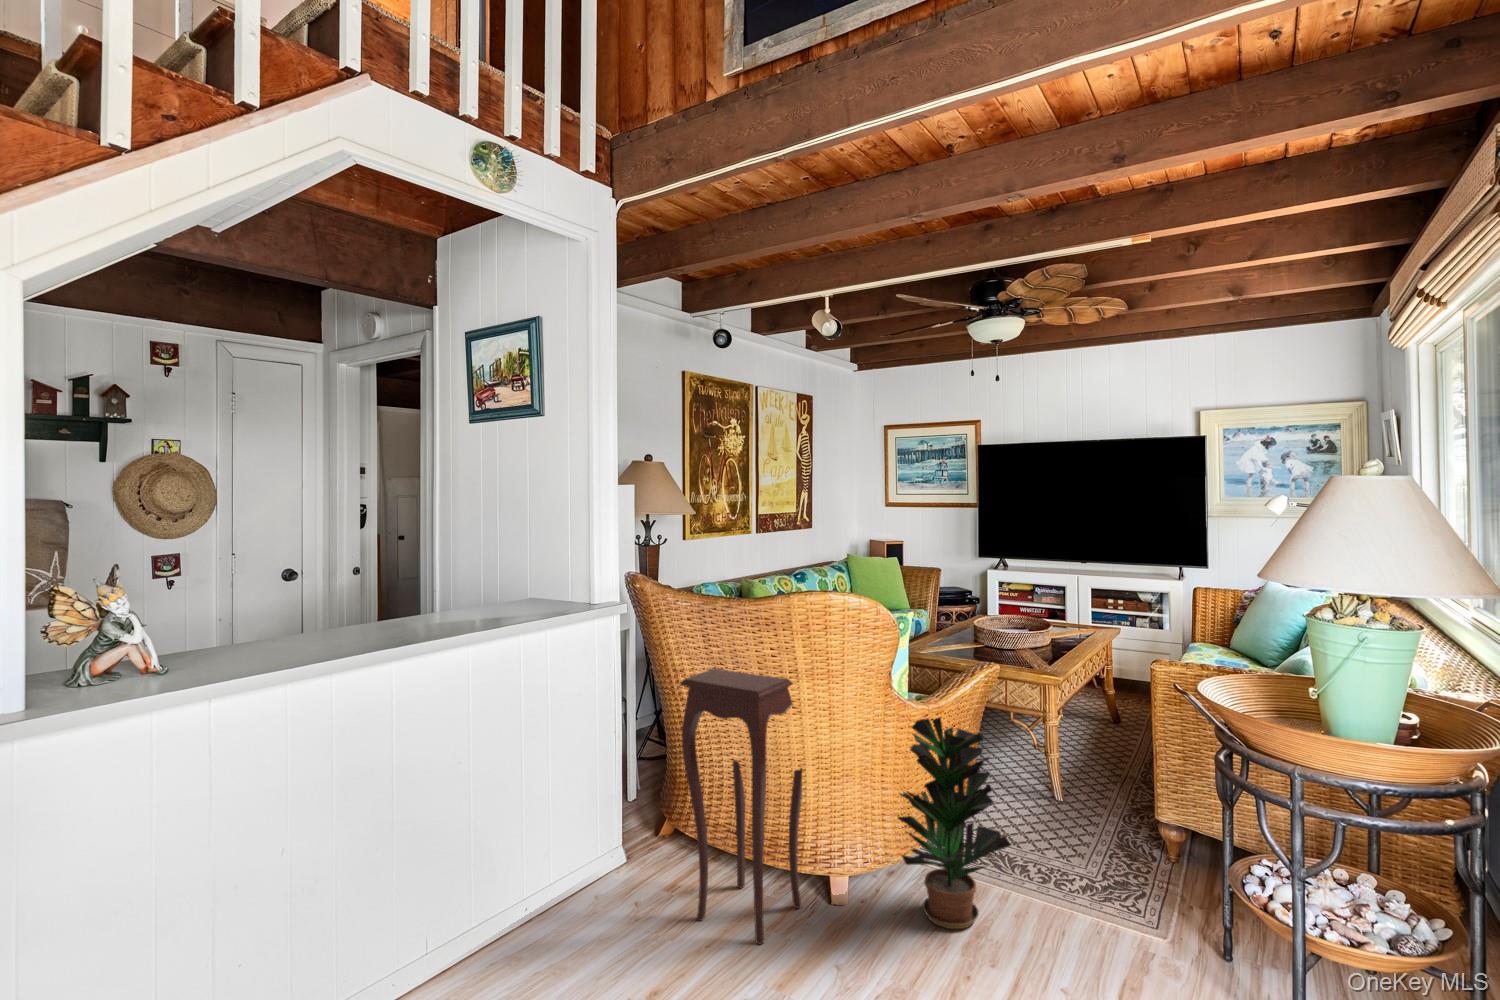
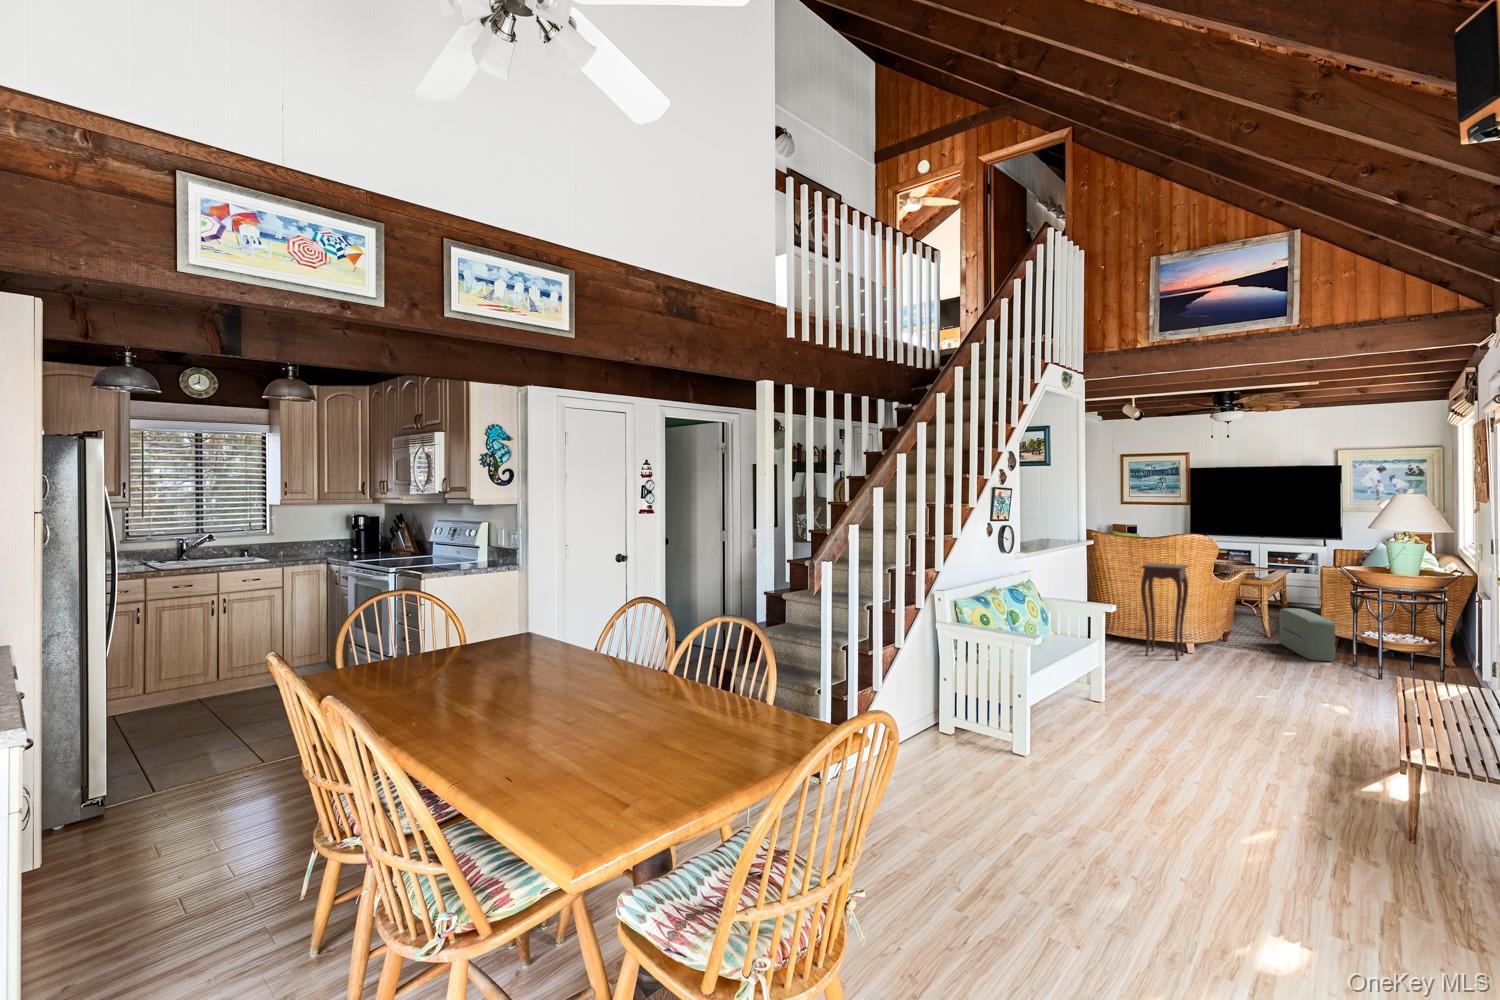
potted plant: present [898,717,1011,929] -> none [1217,584,1274,660]
pouf: none [1057,749,1160,925] -> present [1279,608,1335,661]

